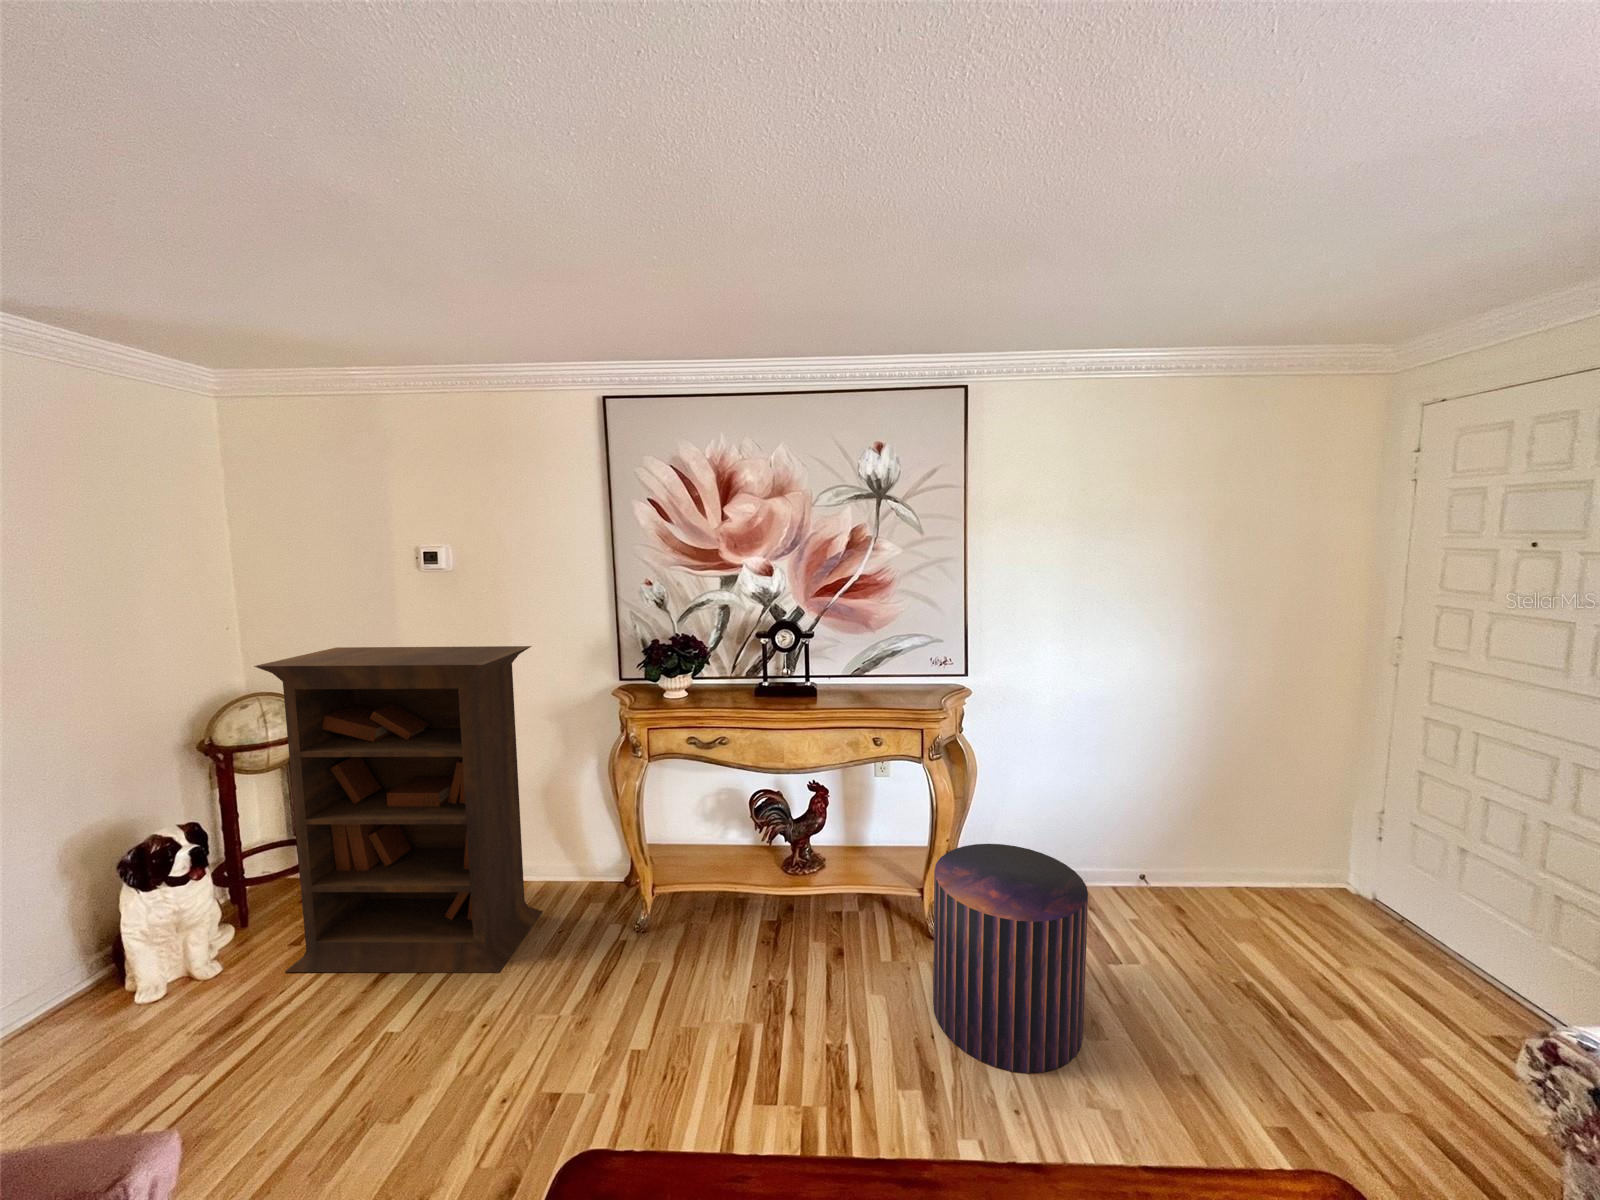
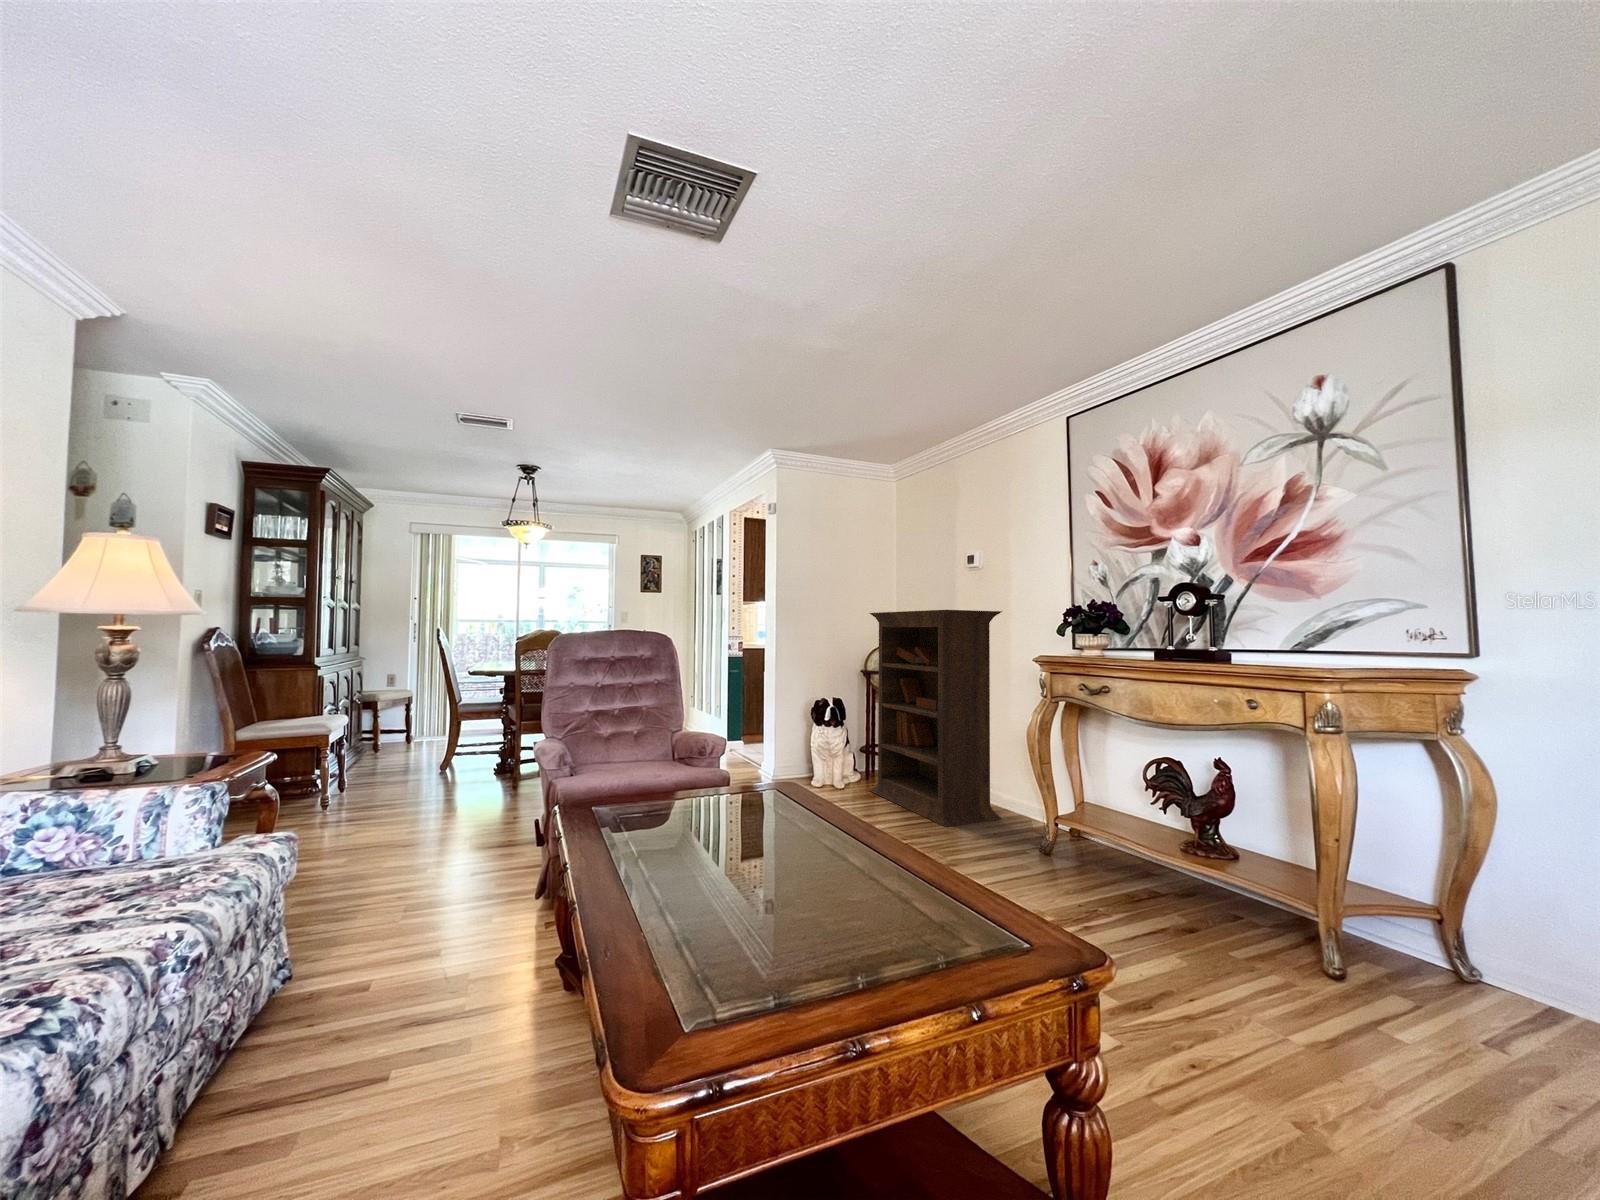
pouf: present [933,844,1088,1073] -> none [1202,824,1453,1117]

